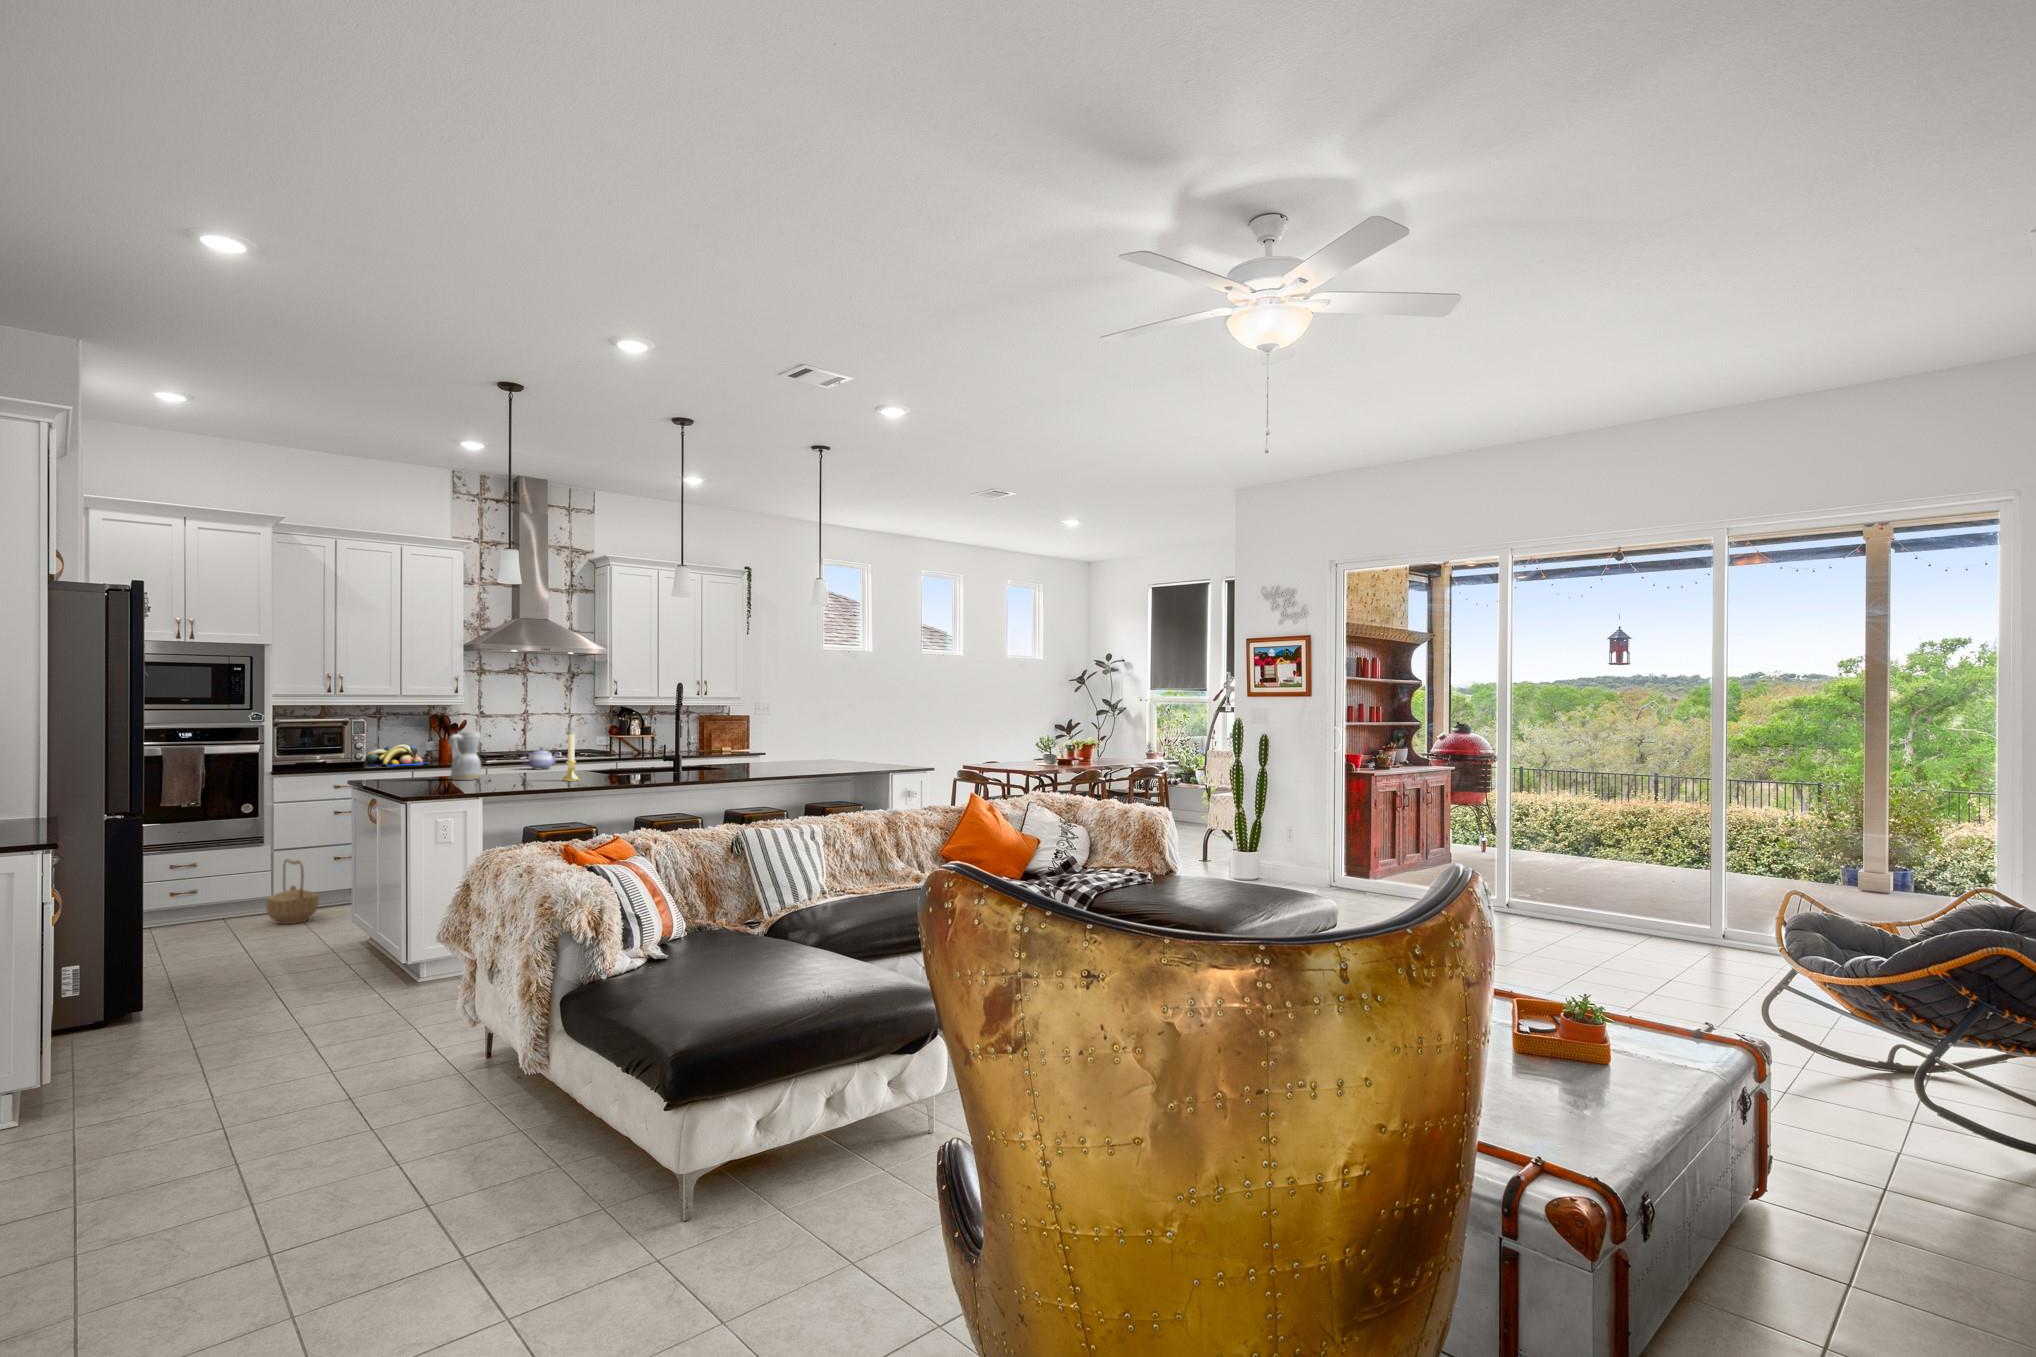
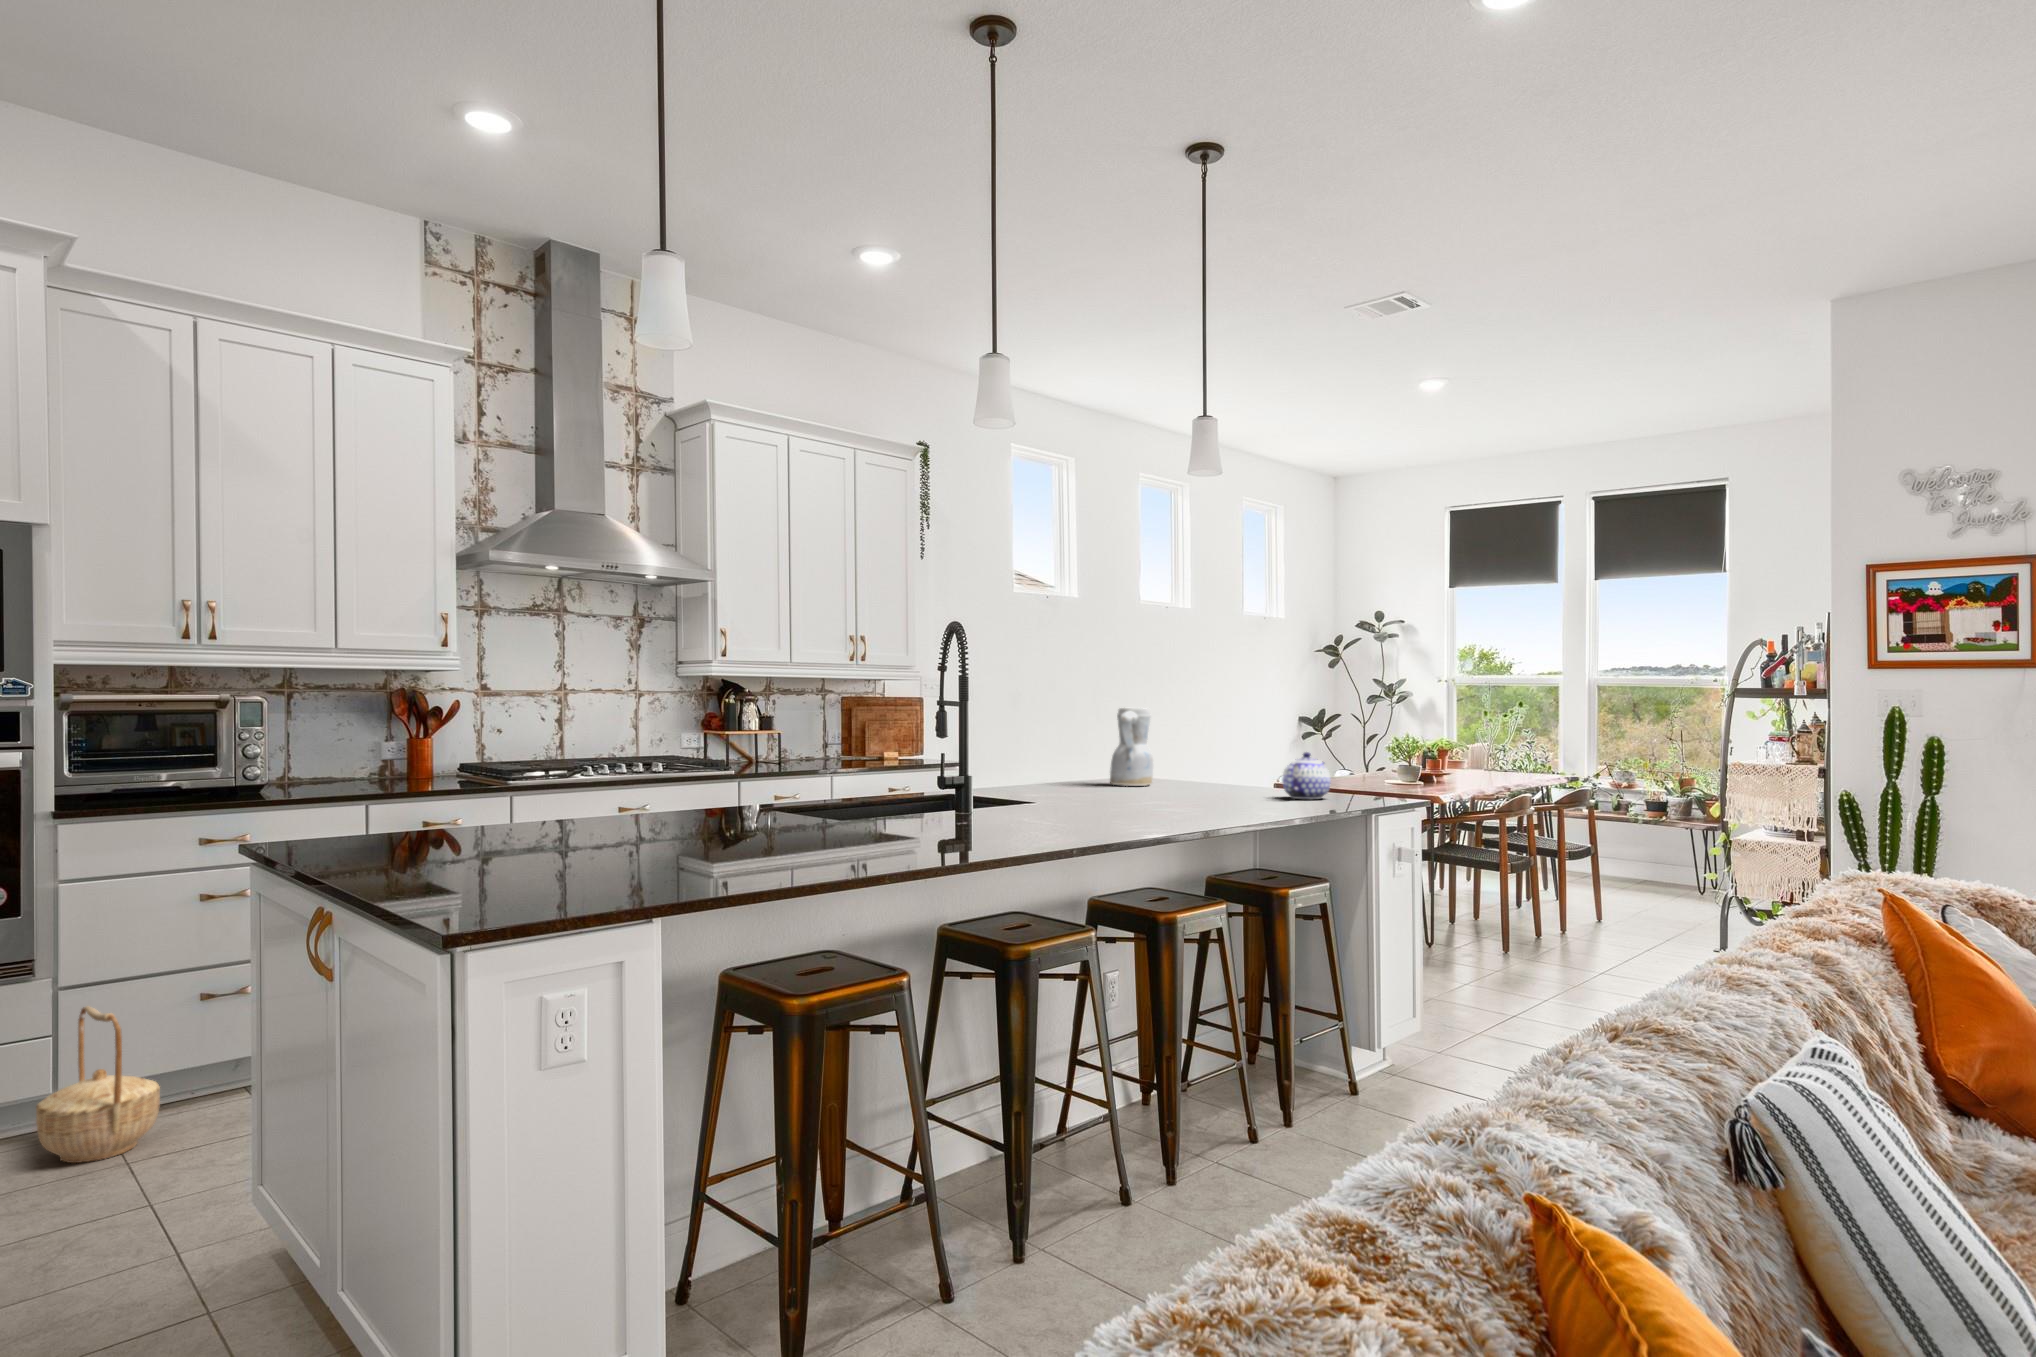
ceramic pitcher: present [449,731,482,780] -> present [1110,708,1153,786]
candle holder: present [562,734,580,781] -> none [758,709,800,830]
fruit bowl: present [364,744,429,767] -> none [259,747,396,795]
teapot: present [523,748,557,769] -> present [1282,752,1331,799]

